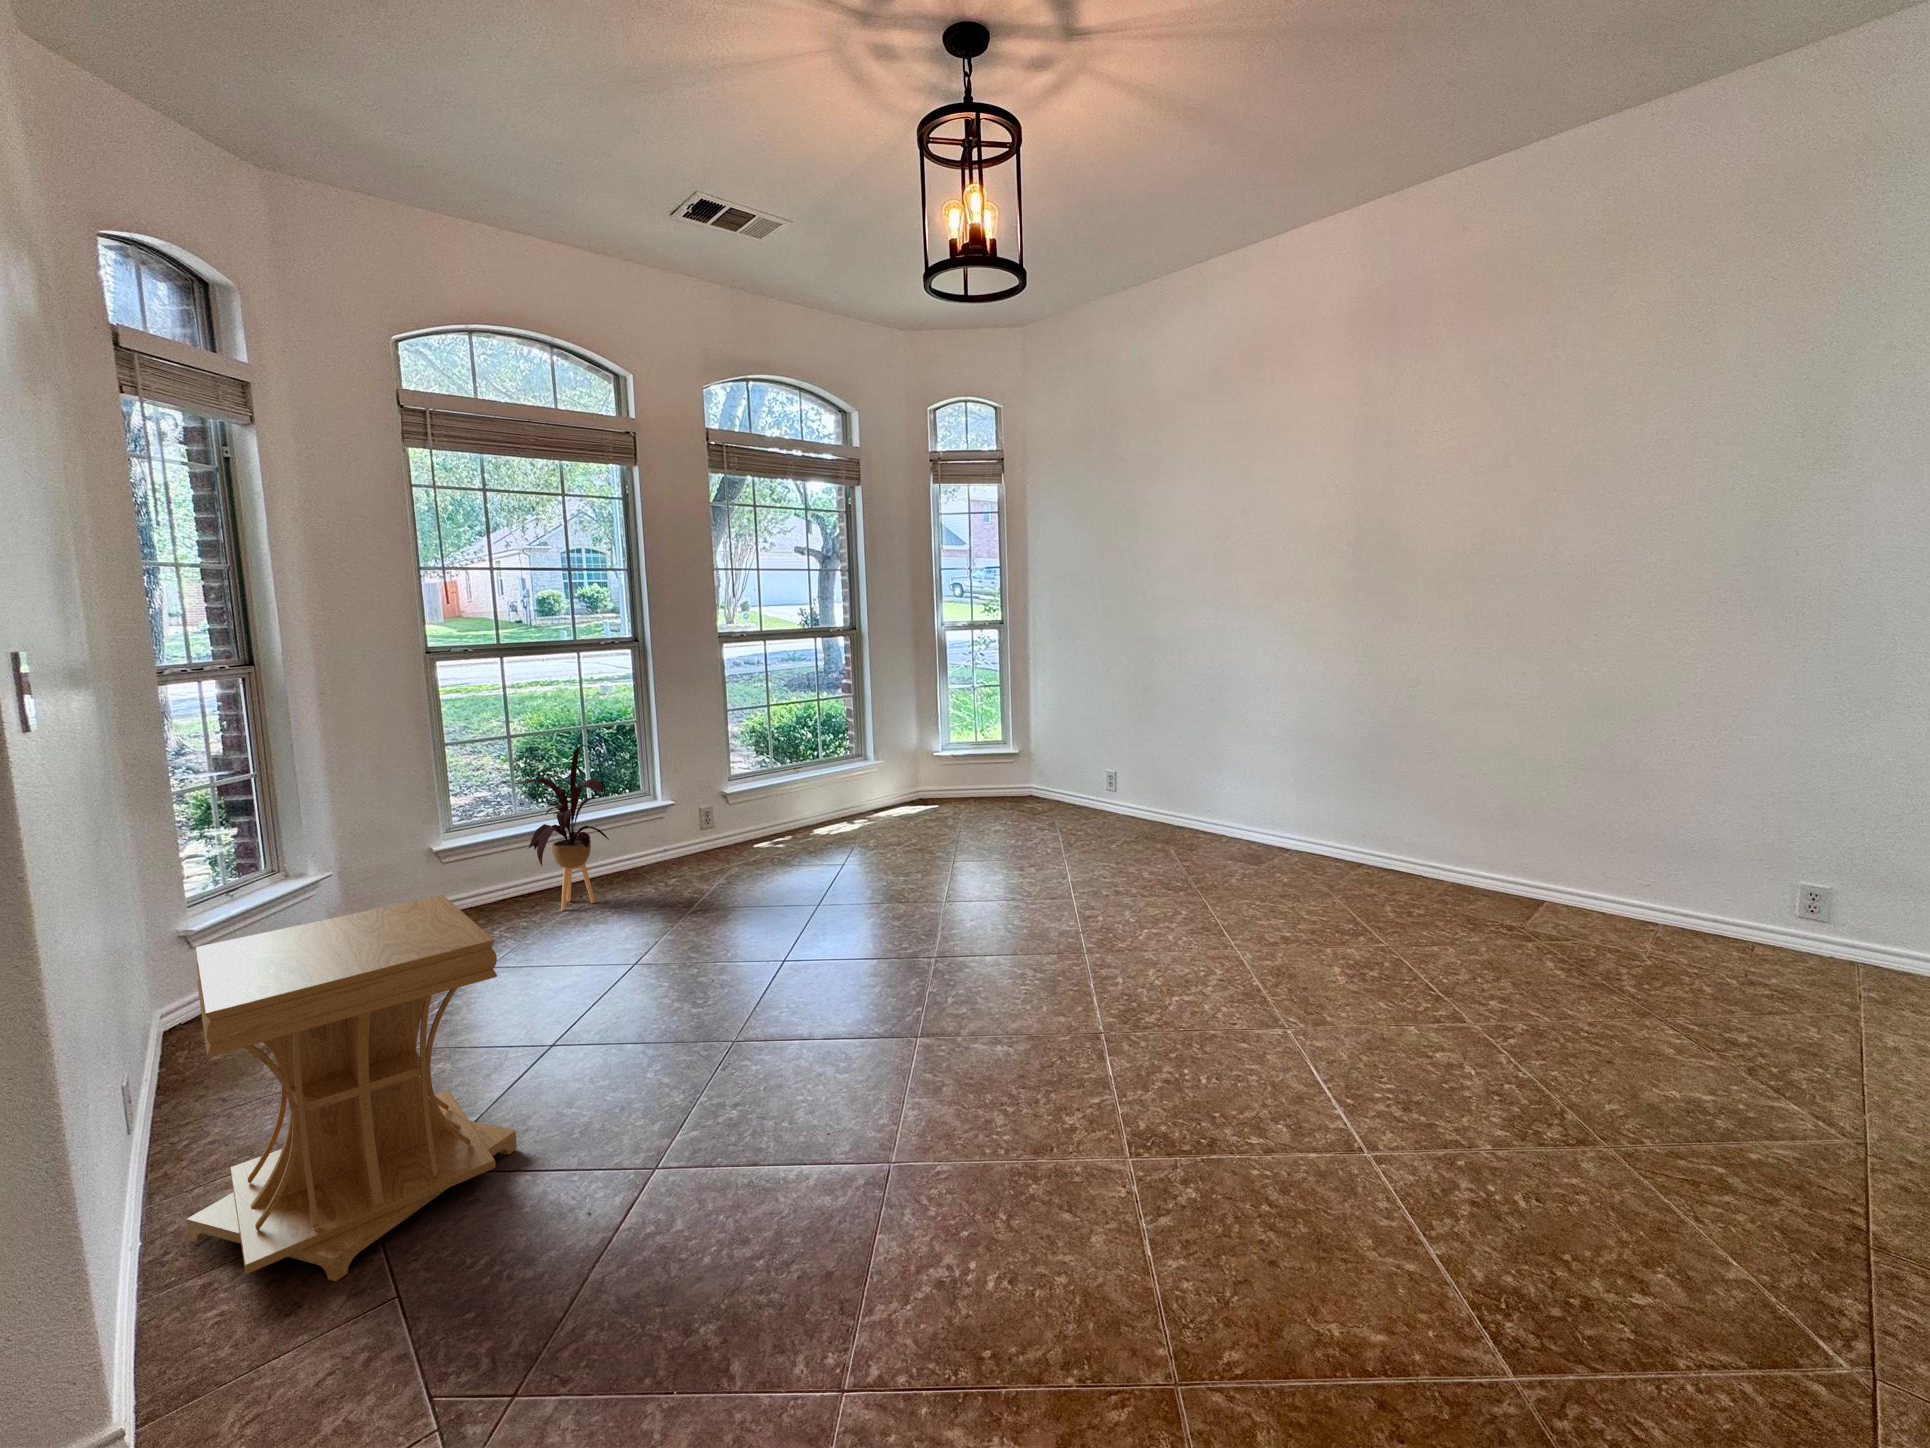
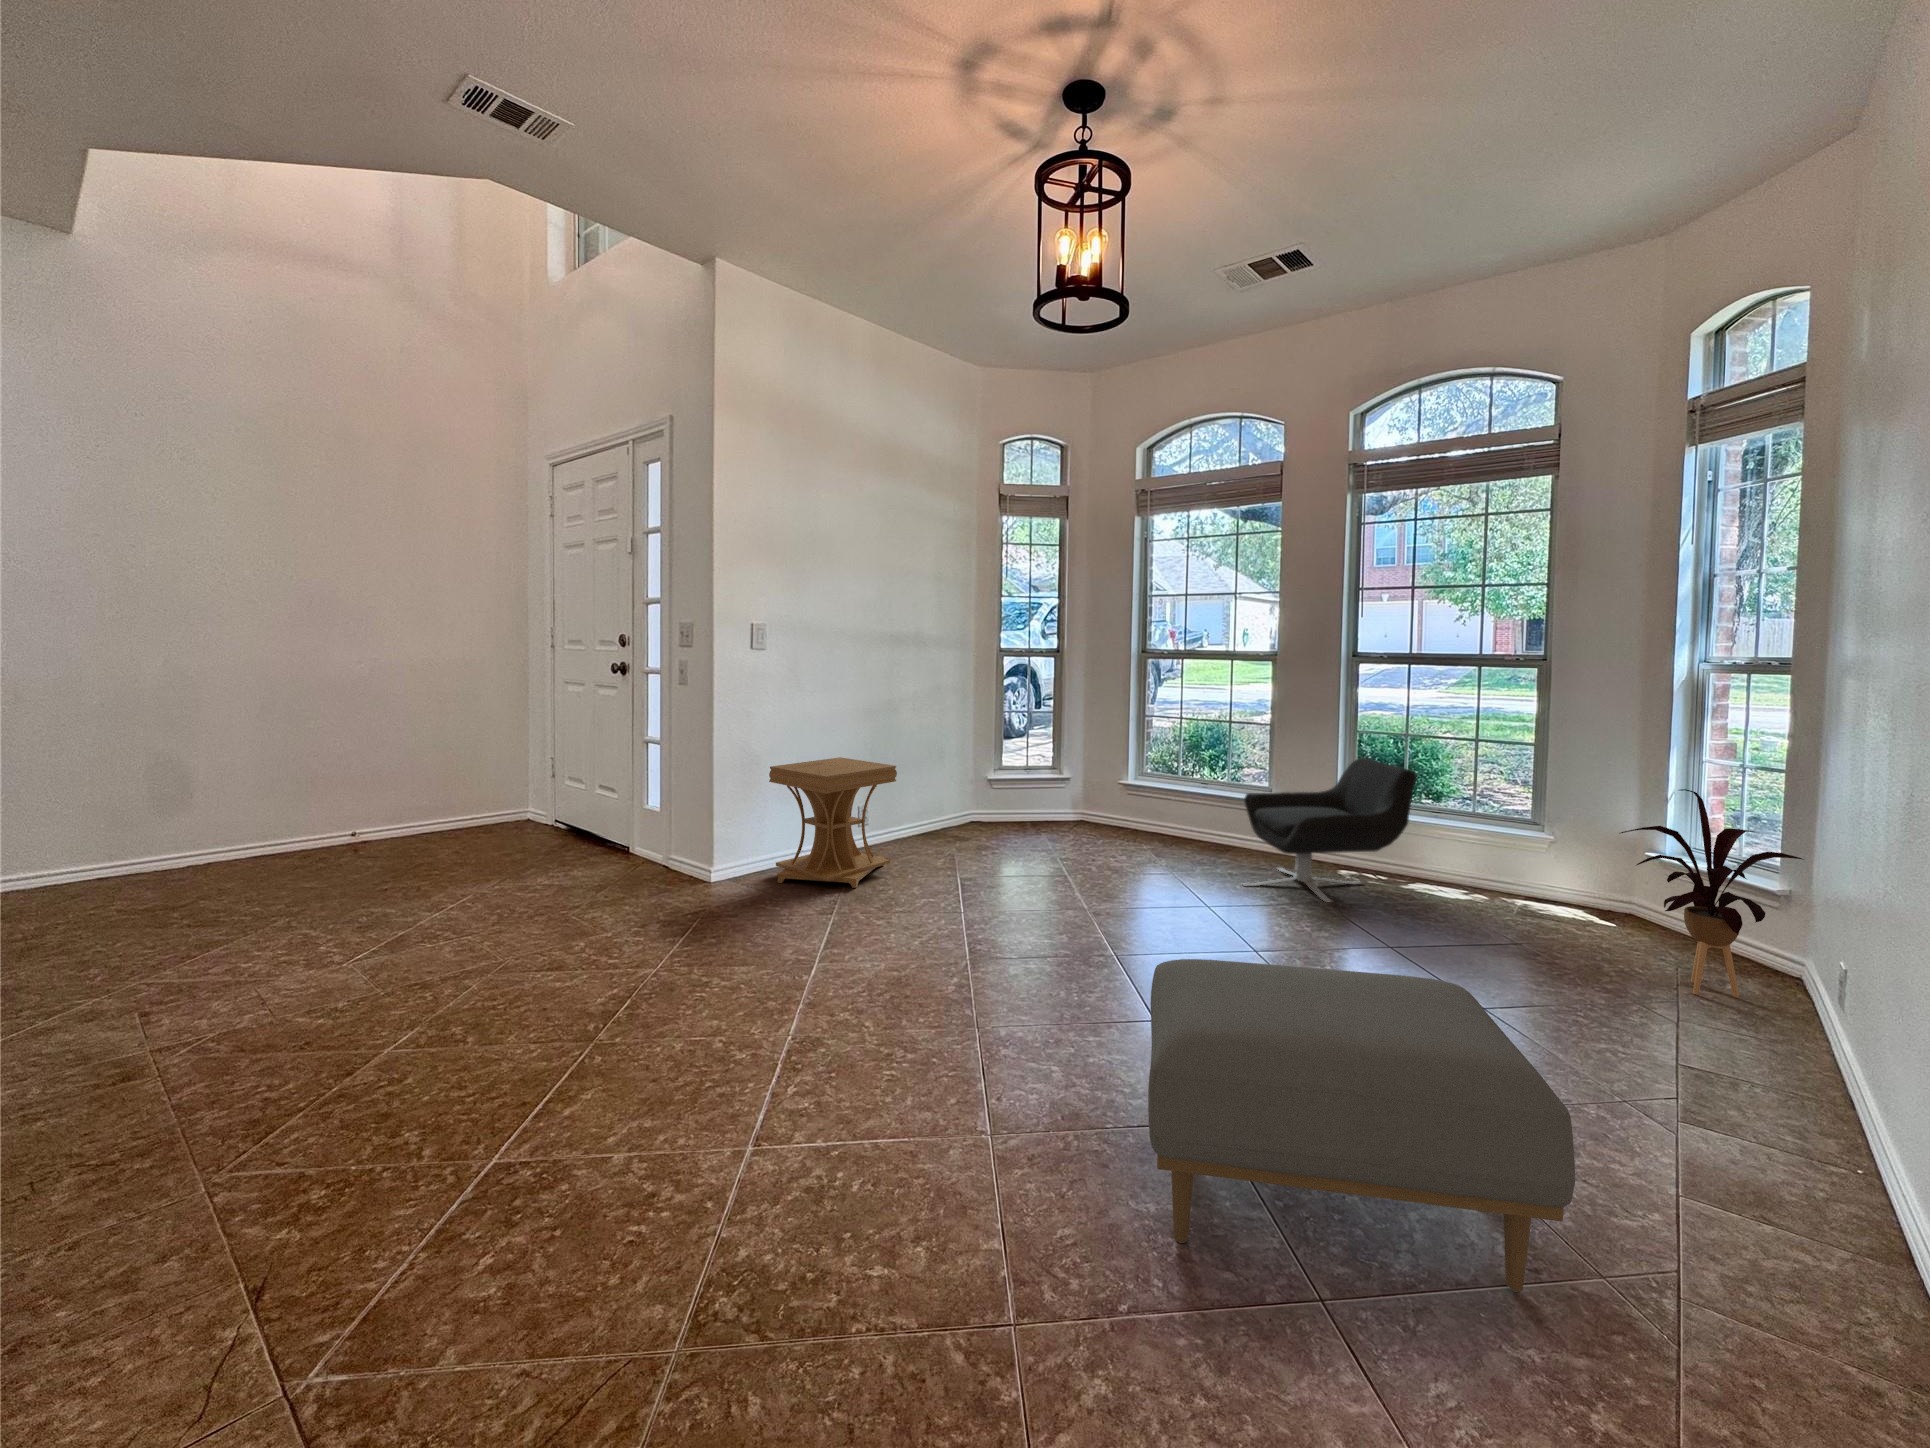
lounge chair: none [701,734,863,889] -> present [1243,757,1417,902]
house plant: present [515,745,609,910] -> present [1621,789,1803,998]
ottoman: none [1211,808,1384,977] -> present [1148,959,1575,1292]

